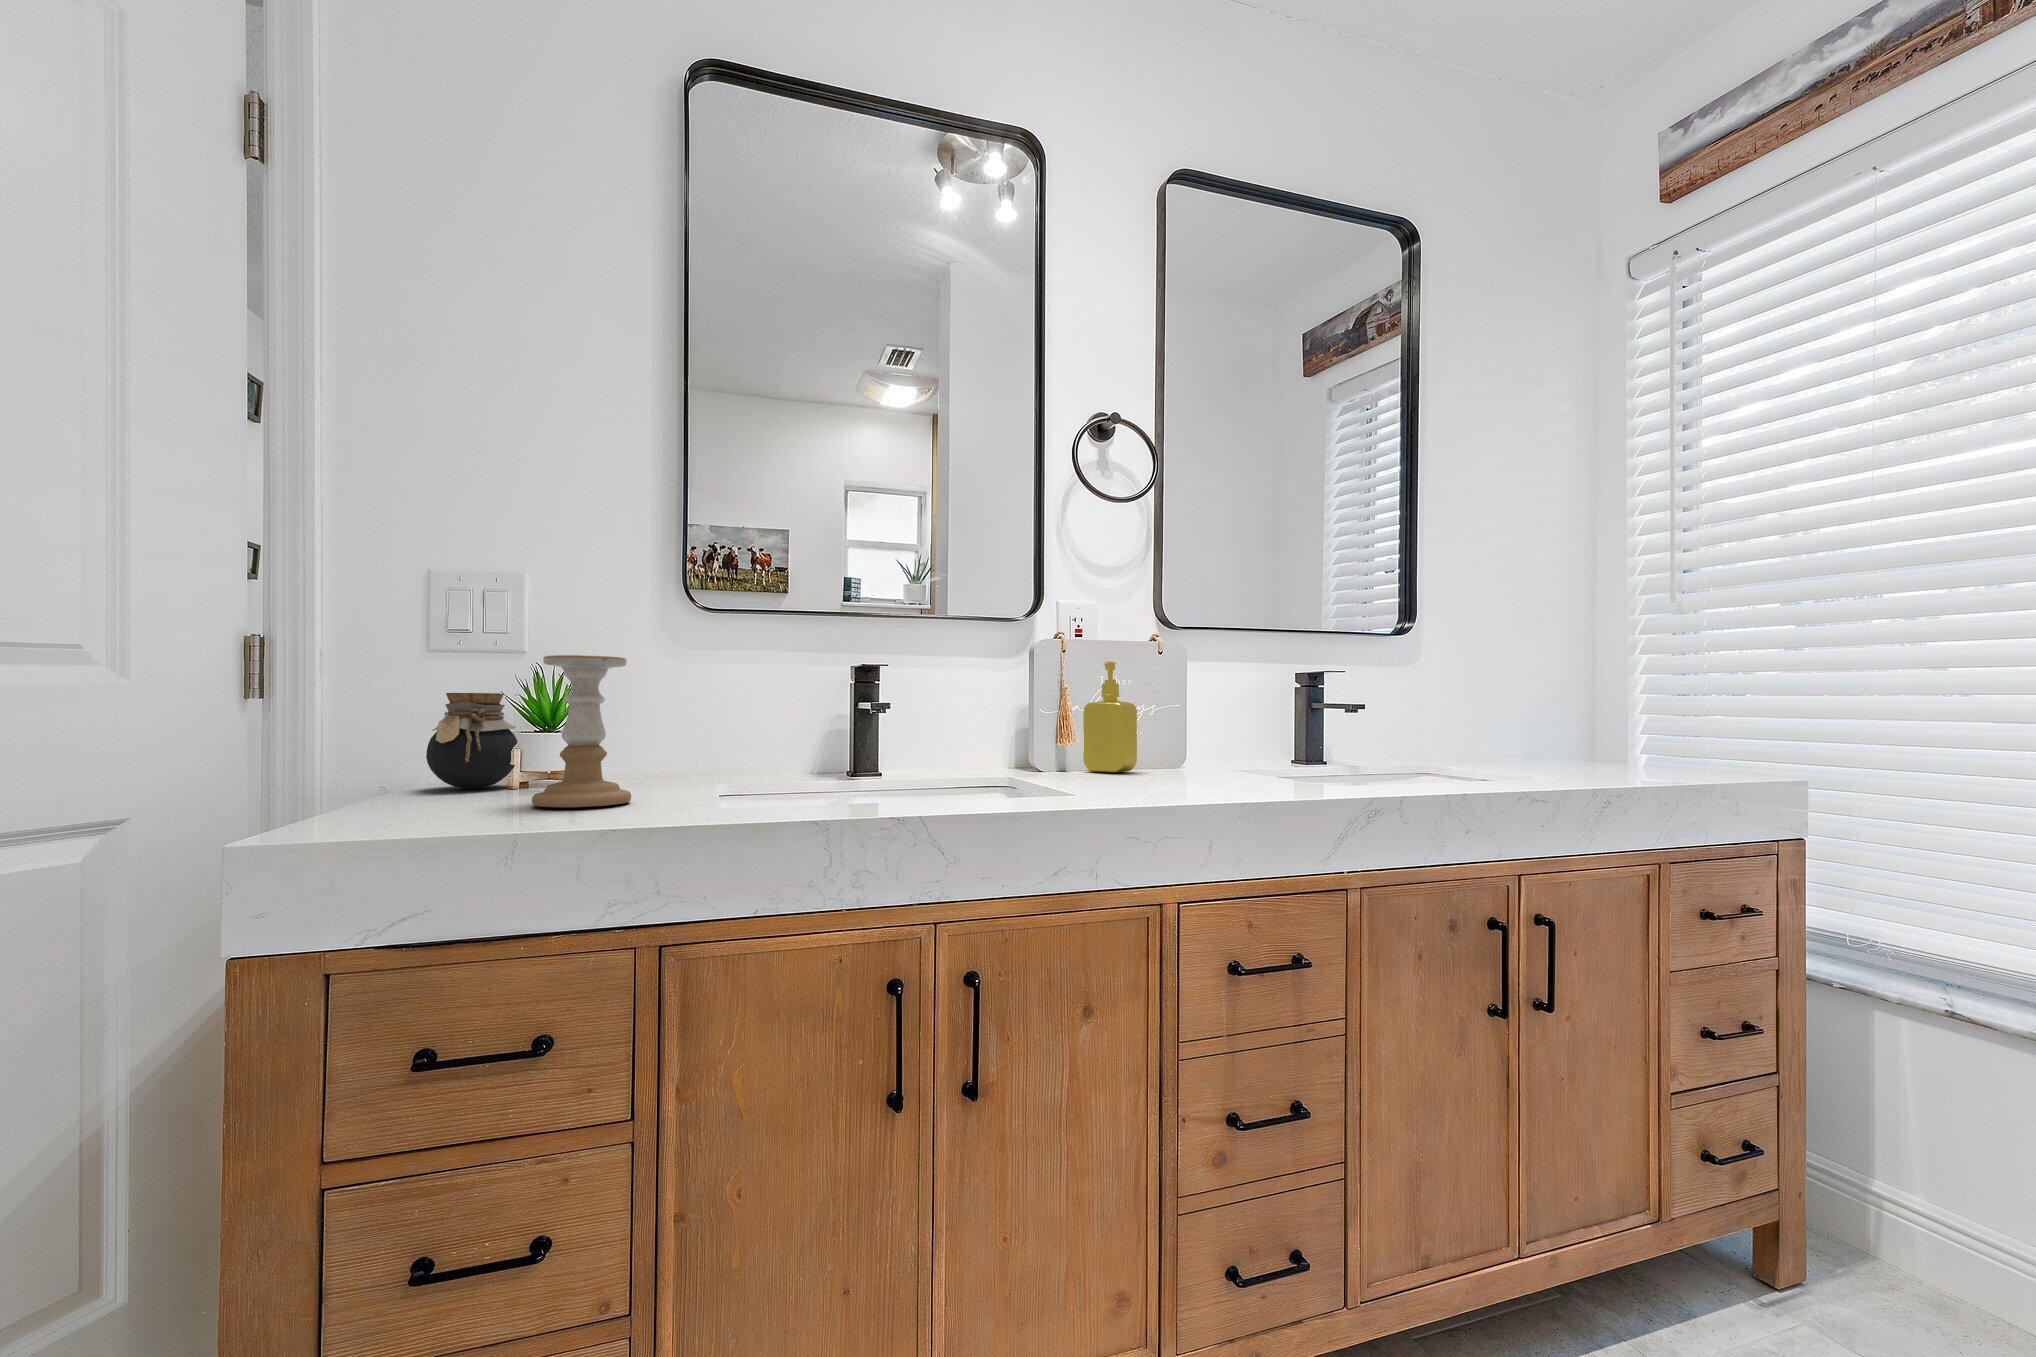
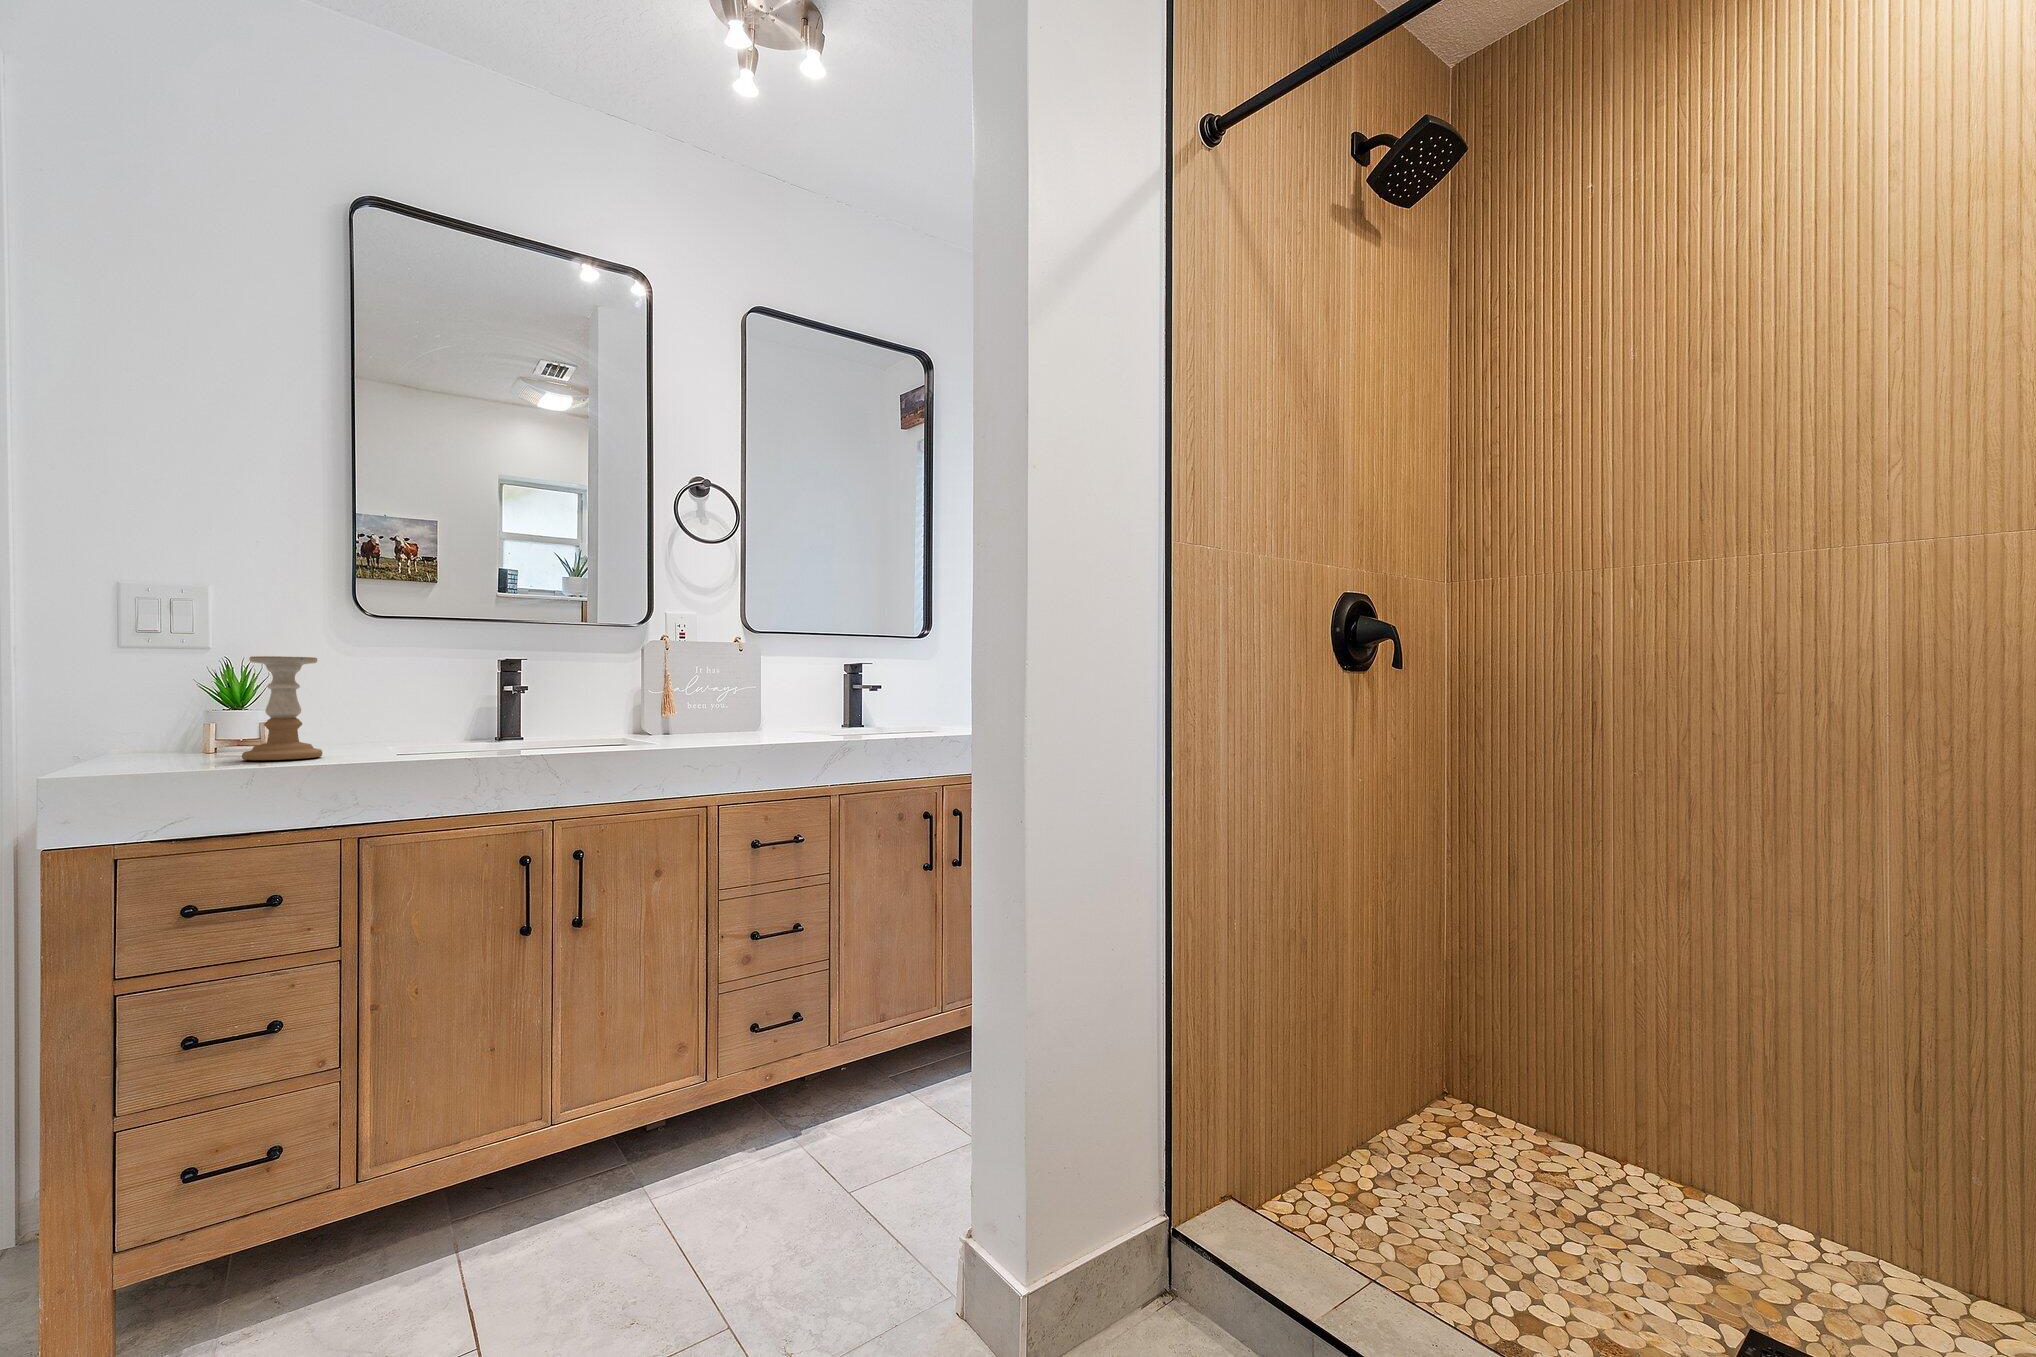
soap dispenser: present [1083,662,1137,772] -> none [684,657,723,733]
jar: present [426,693,518,789] -> none [127,681,211,753]

